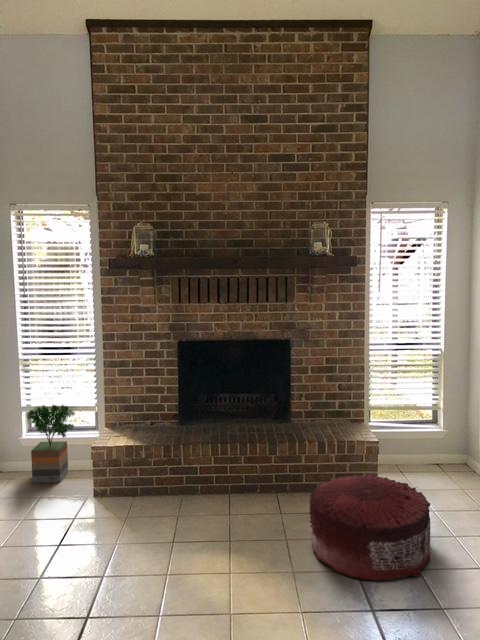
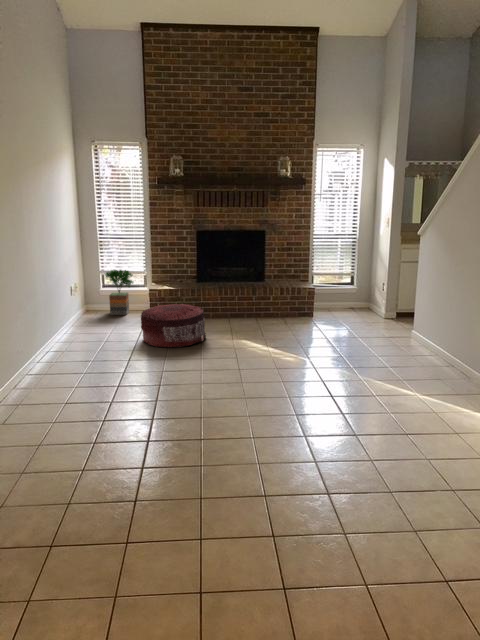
pouf: present [310,474,431,581] -> present [141,304,206,348]

